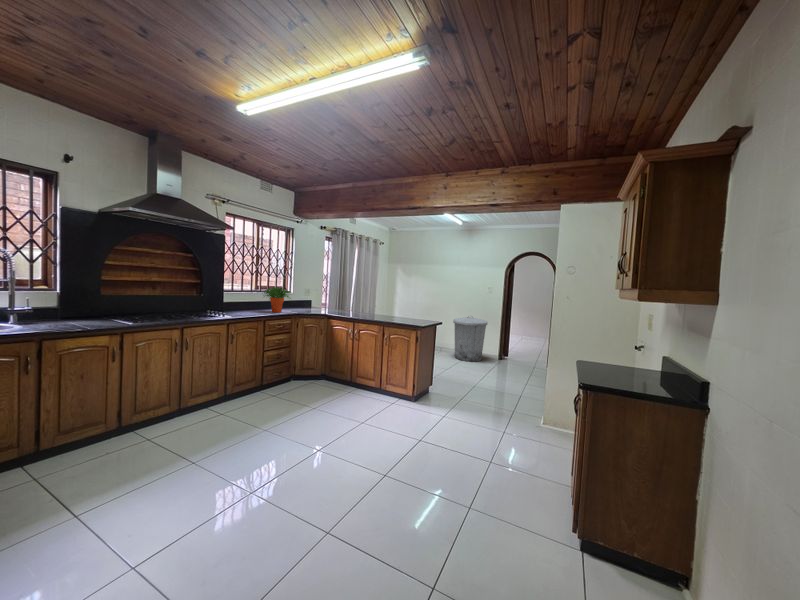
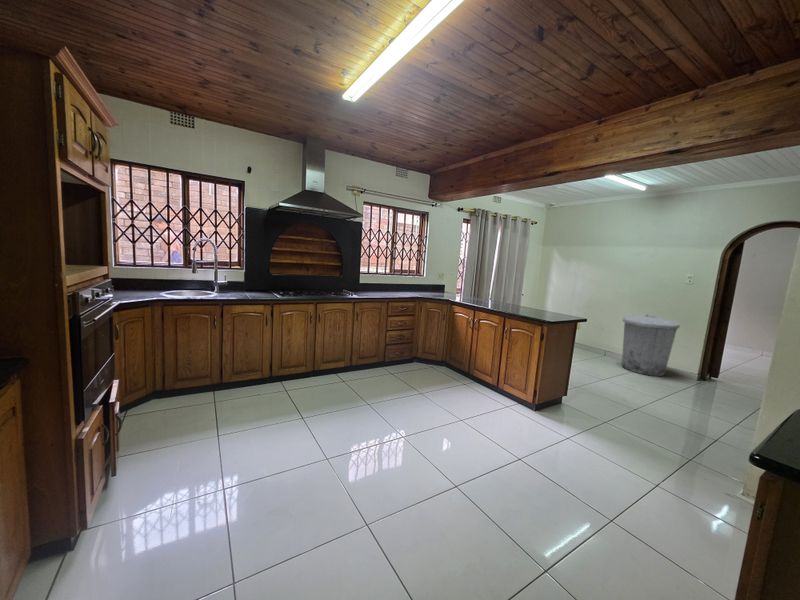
potted plant: present [264,287,290,312] -> none [390,270,419,295]

